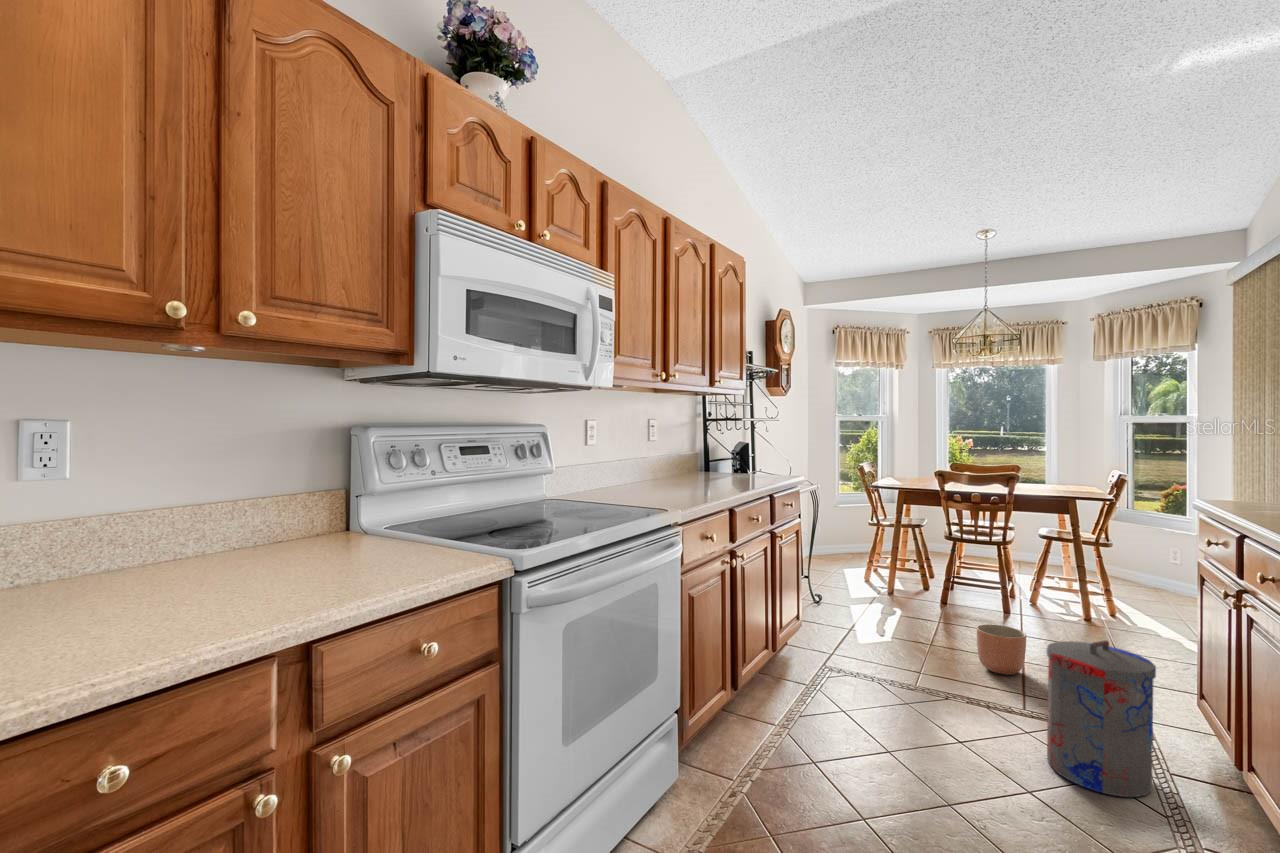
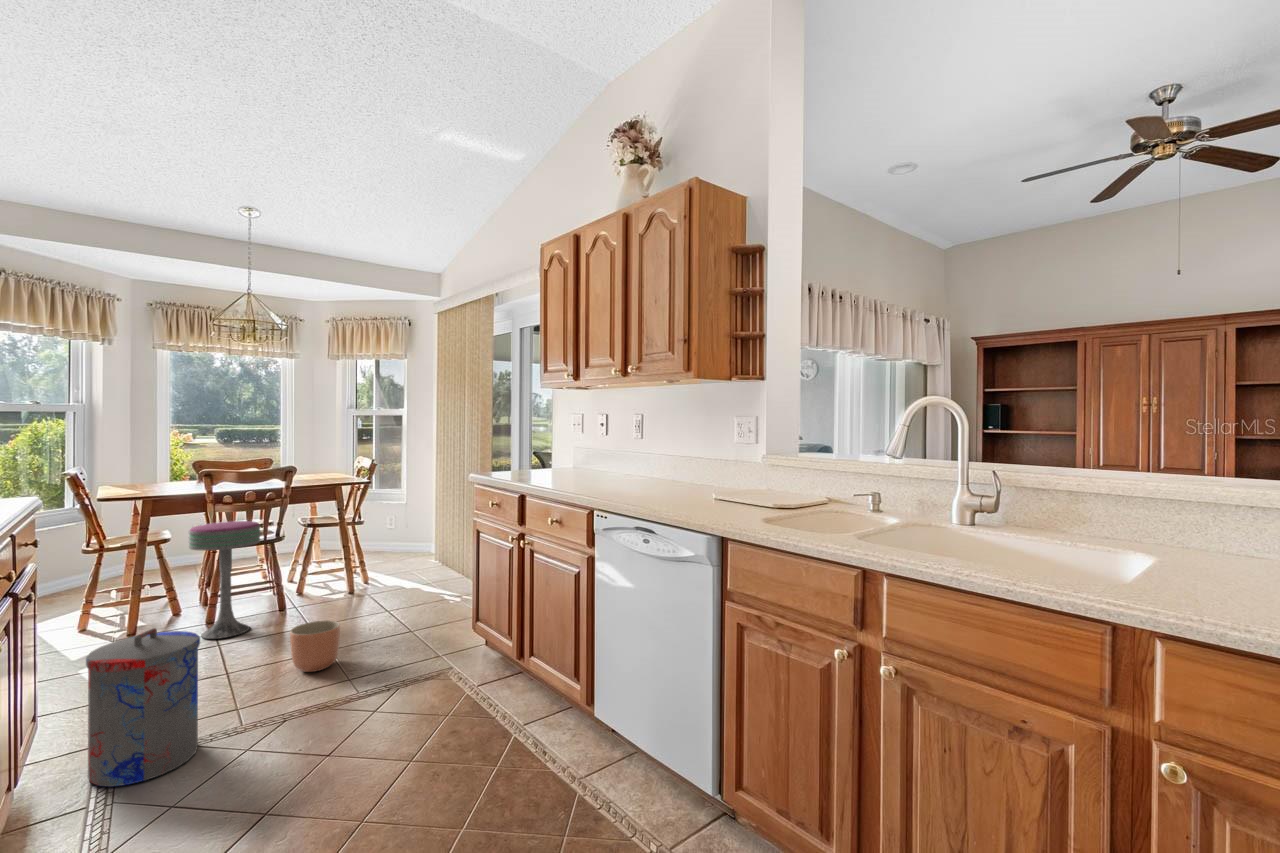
bar stool: none [921,517,979,621] -> present [189,521,260,639]
trash can: present [1047,640,1156,797] -> present [86,628,200,787]

